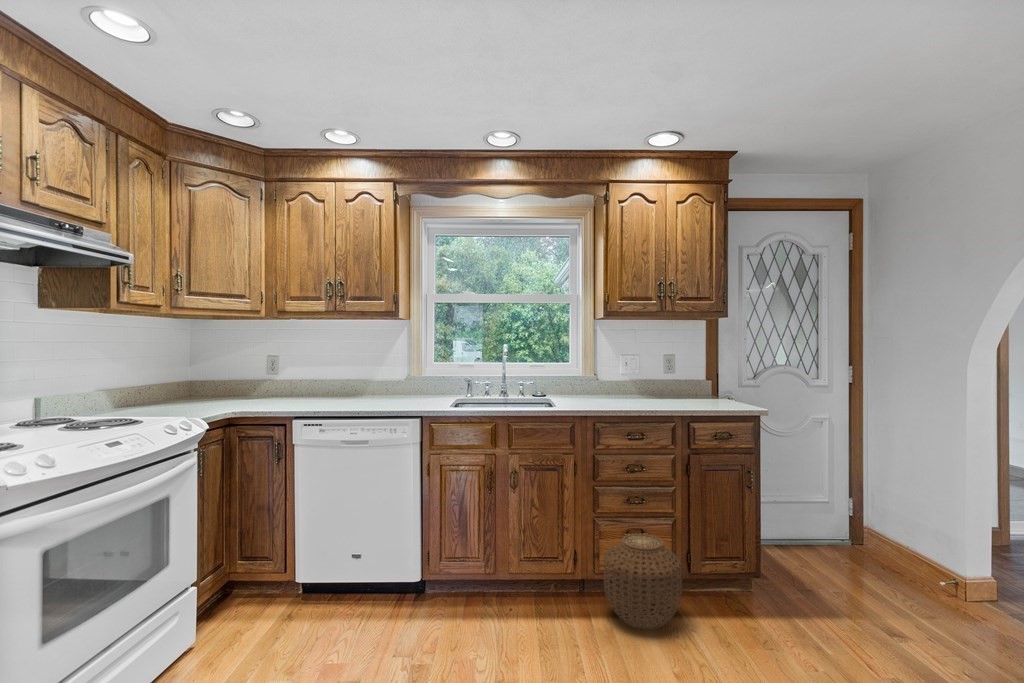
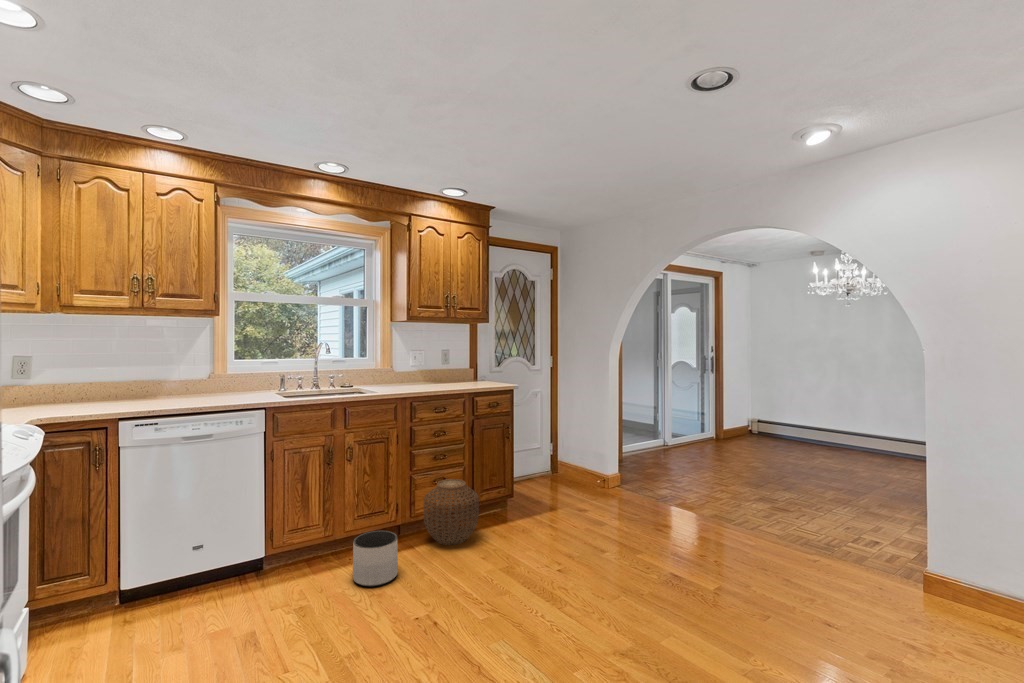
planter: none [493,583,548,657] -> present [353,531,398,586]

